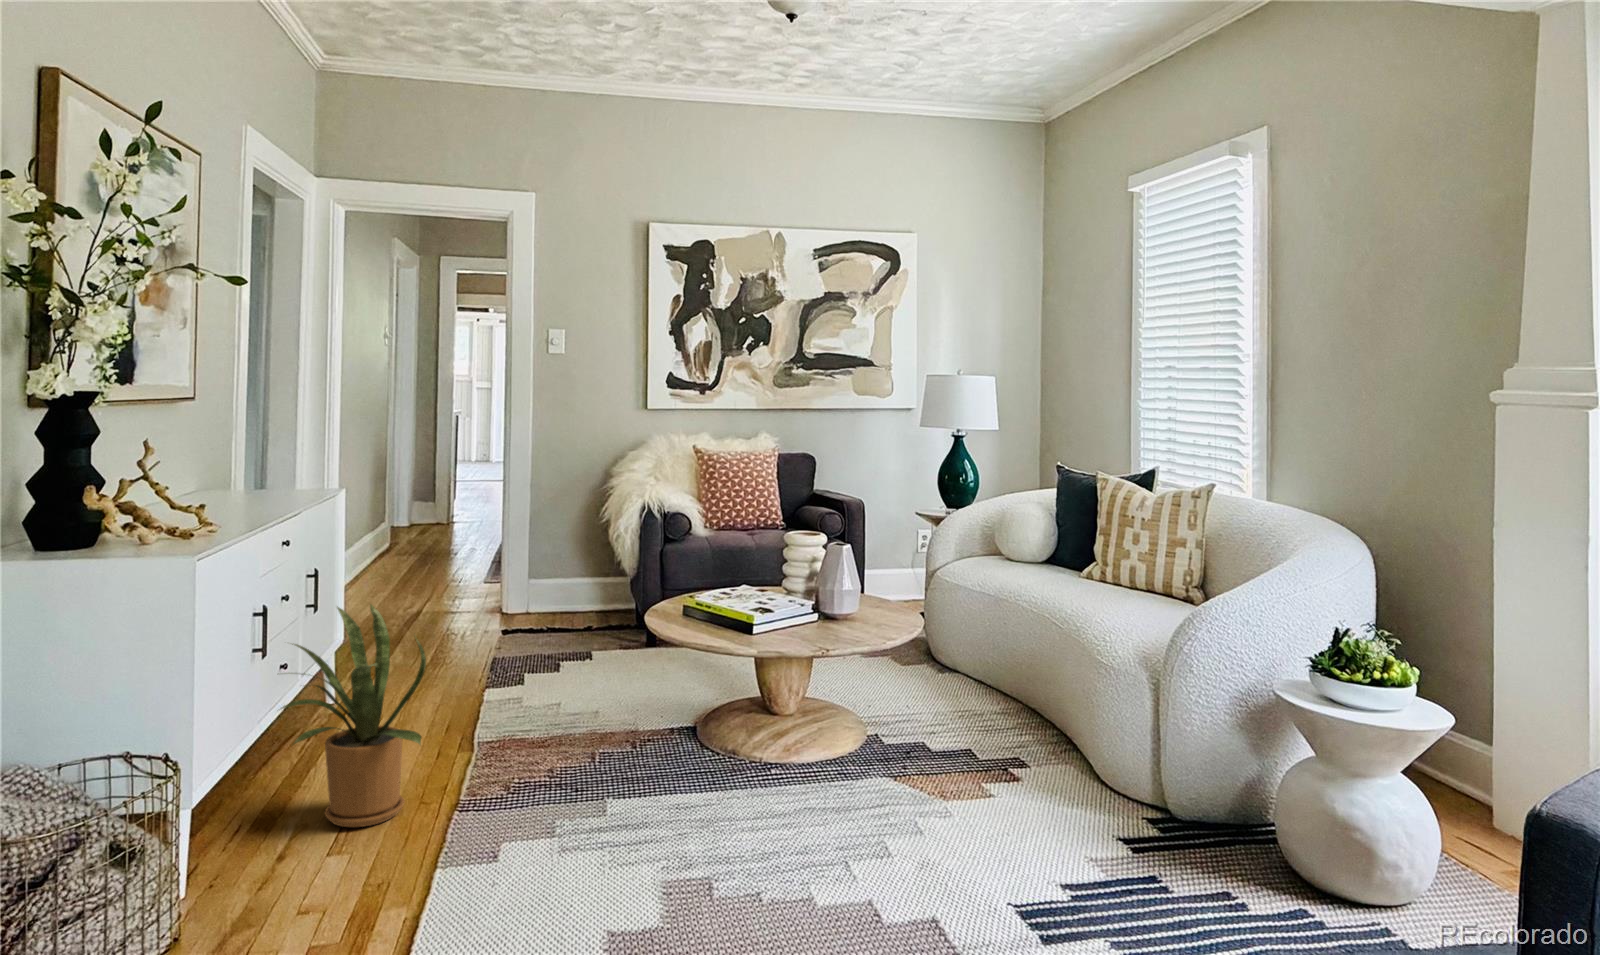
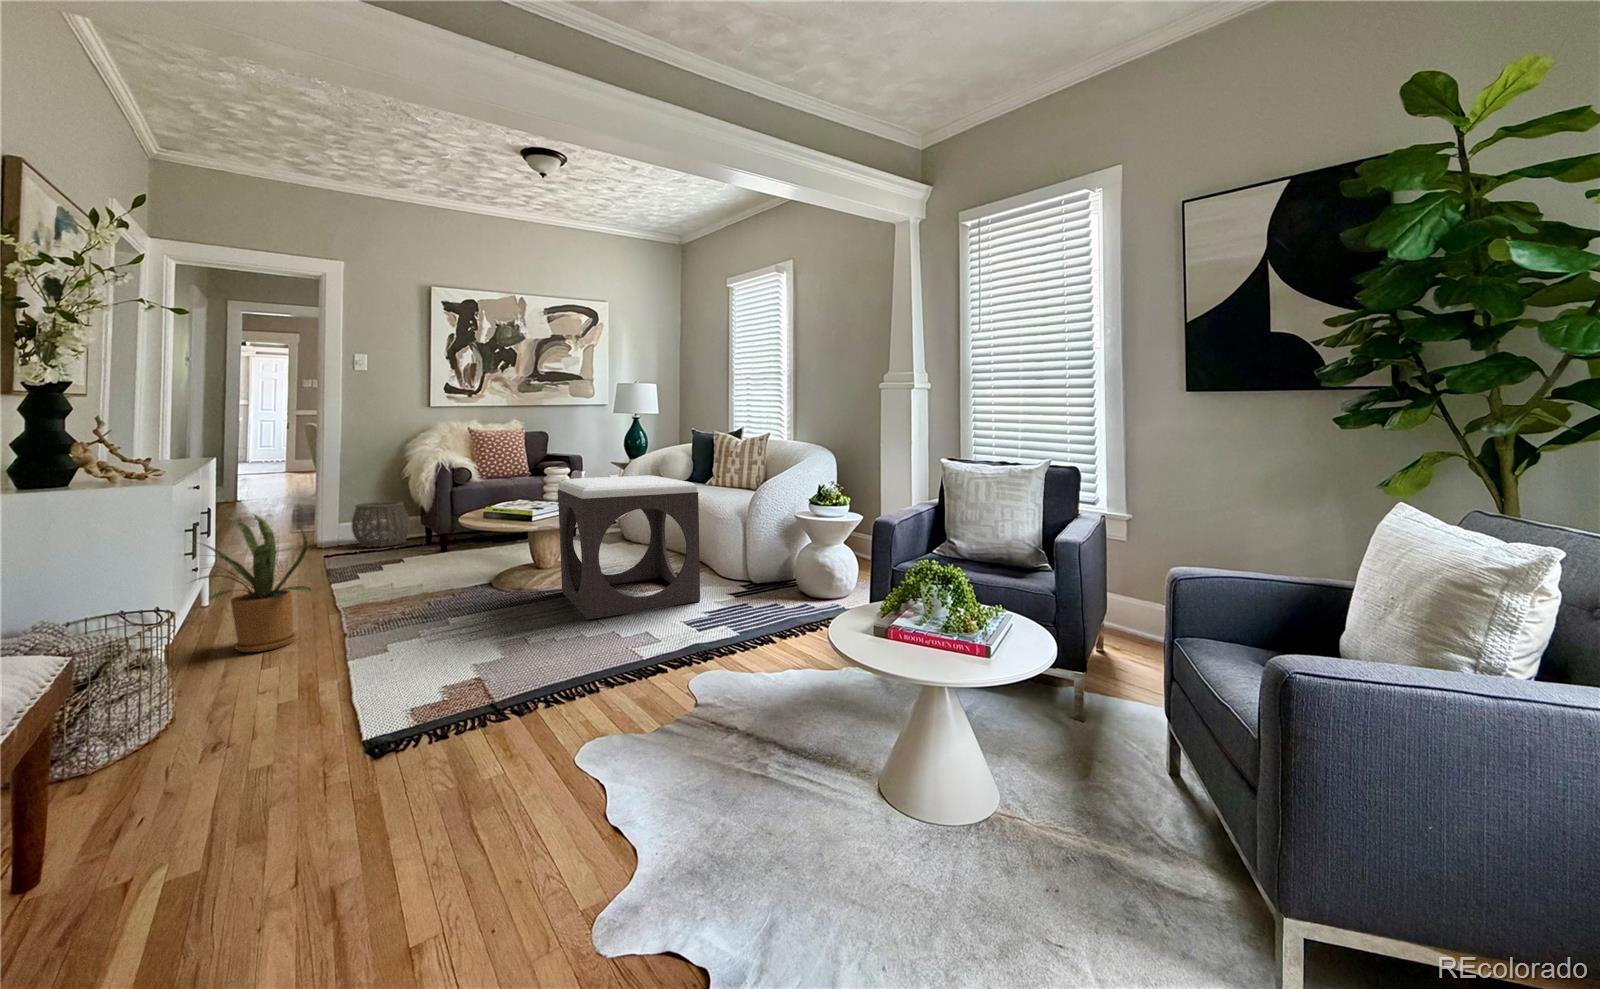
woven basket: none [531,555,606,626] -> present [352,501,410,547]
footstool: none [799,570,1063,862] -> present [558,476,700,620]

